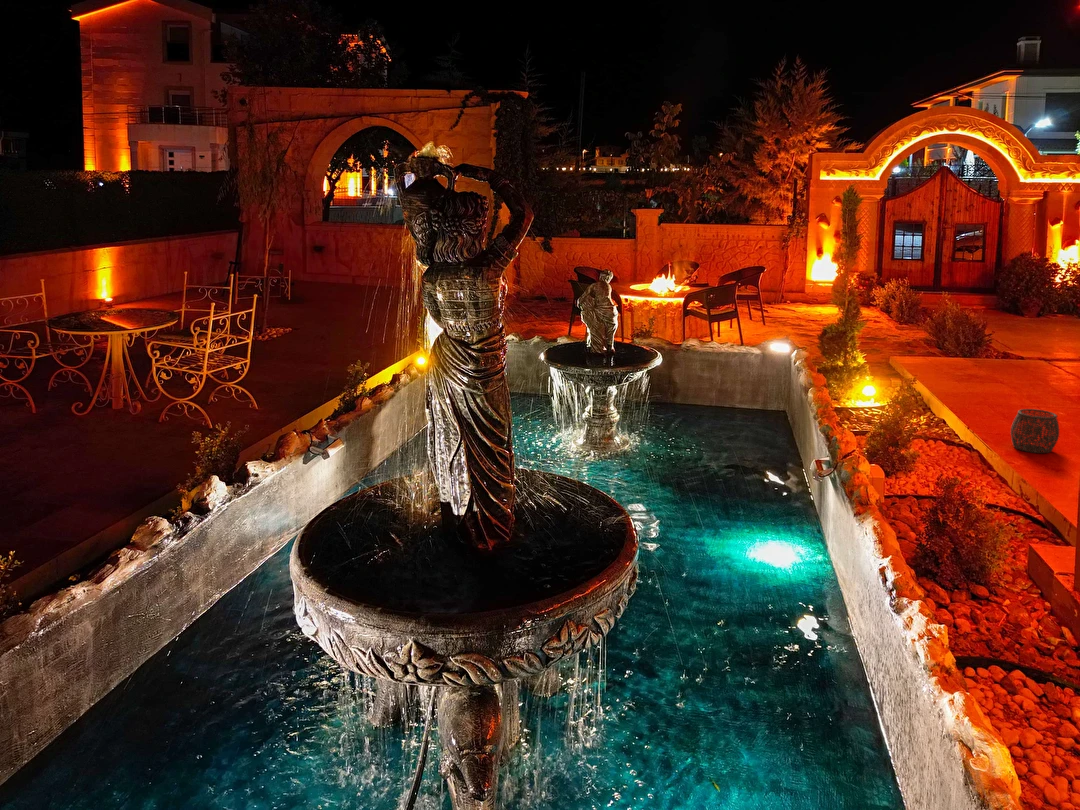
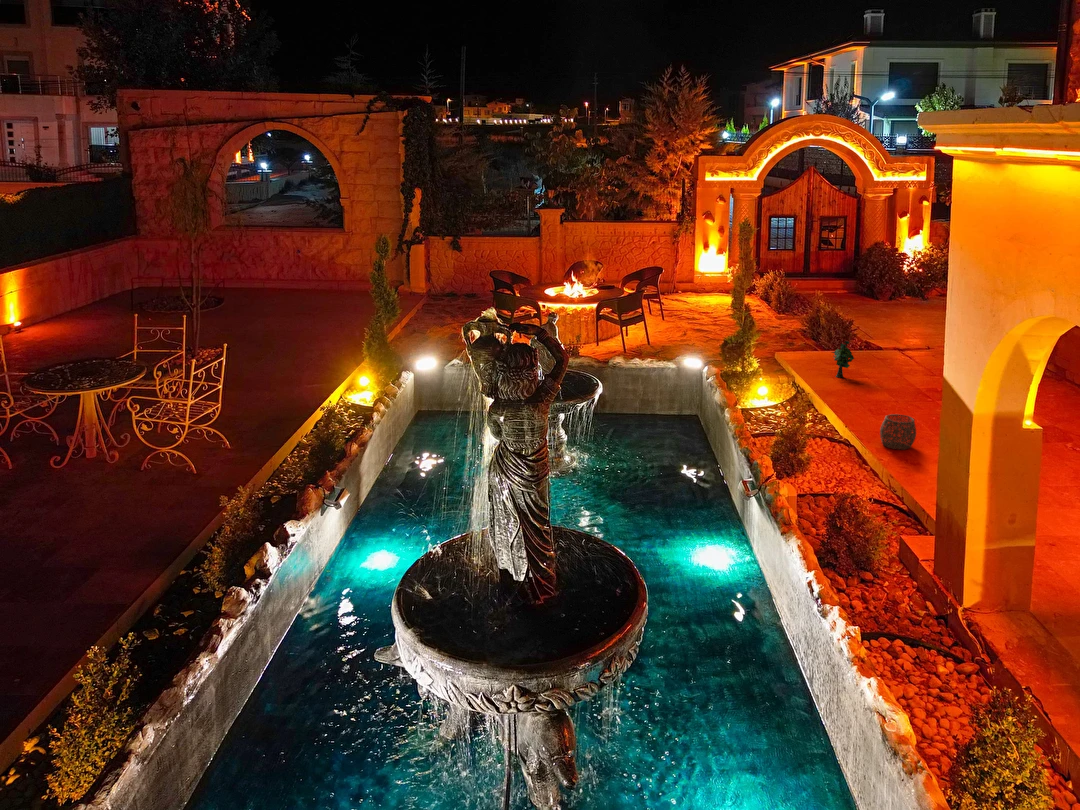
decorative plant: none [955,335,985,381] -> present [832,341,854,378]

